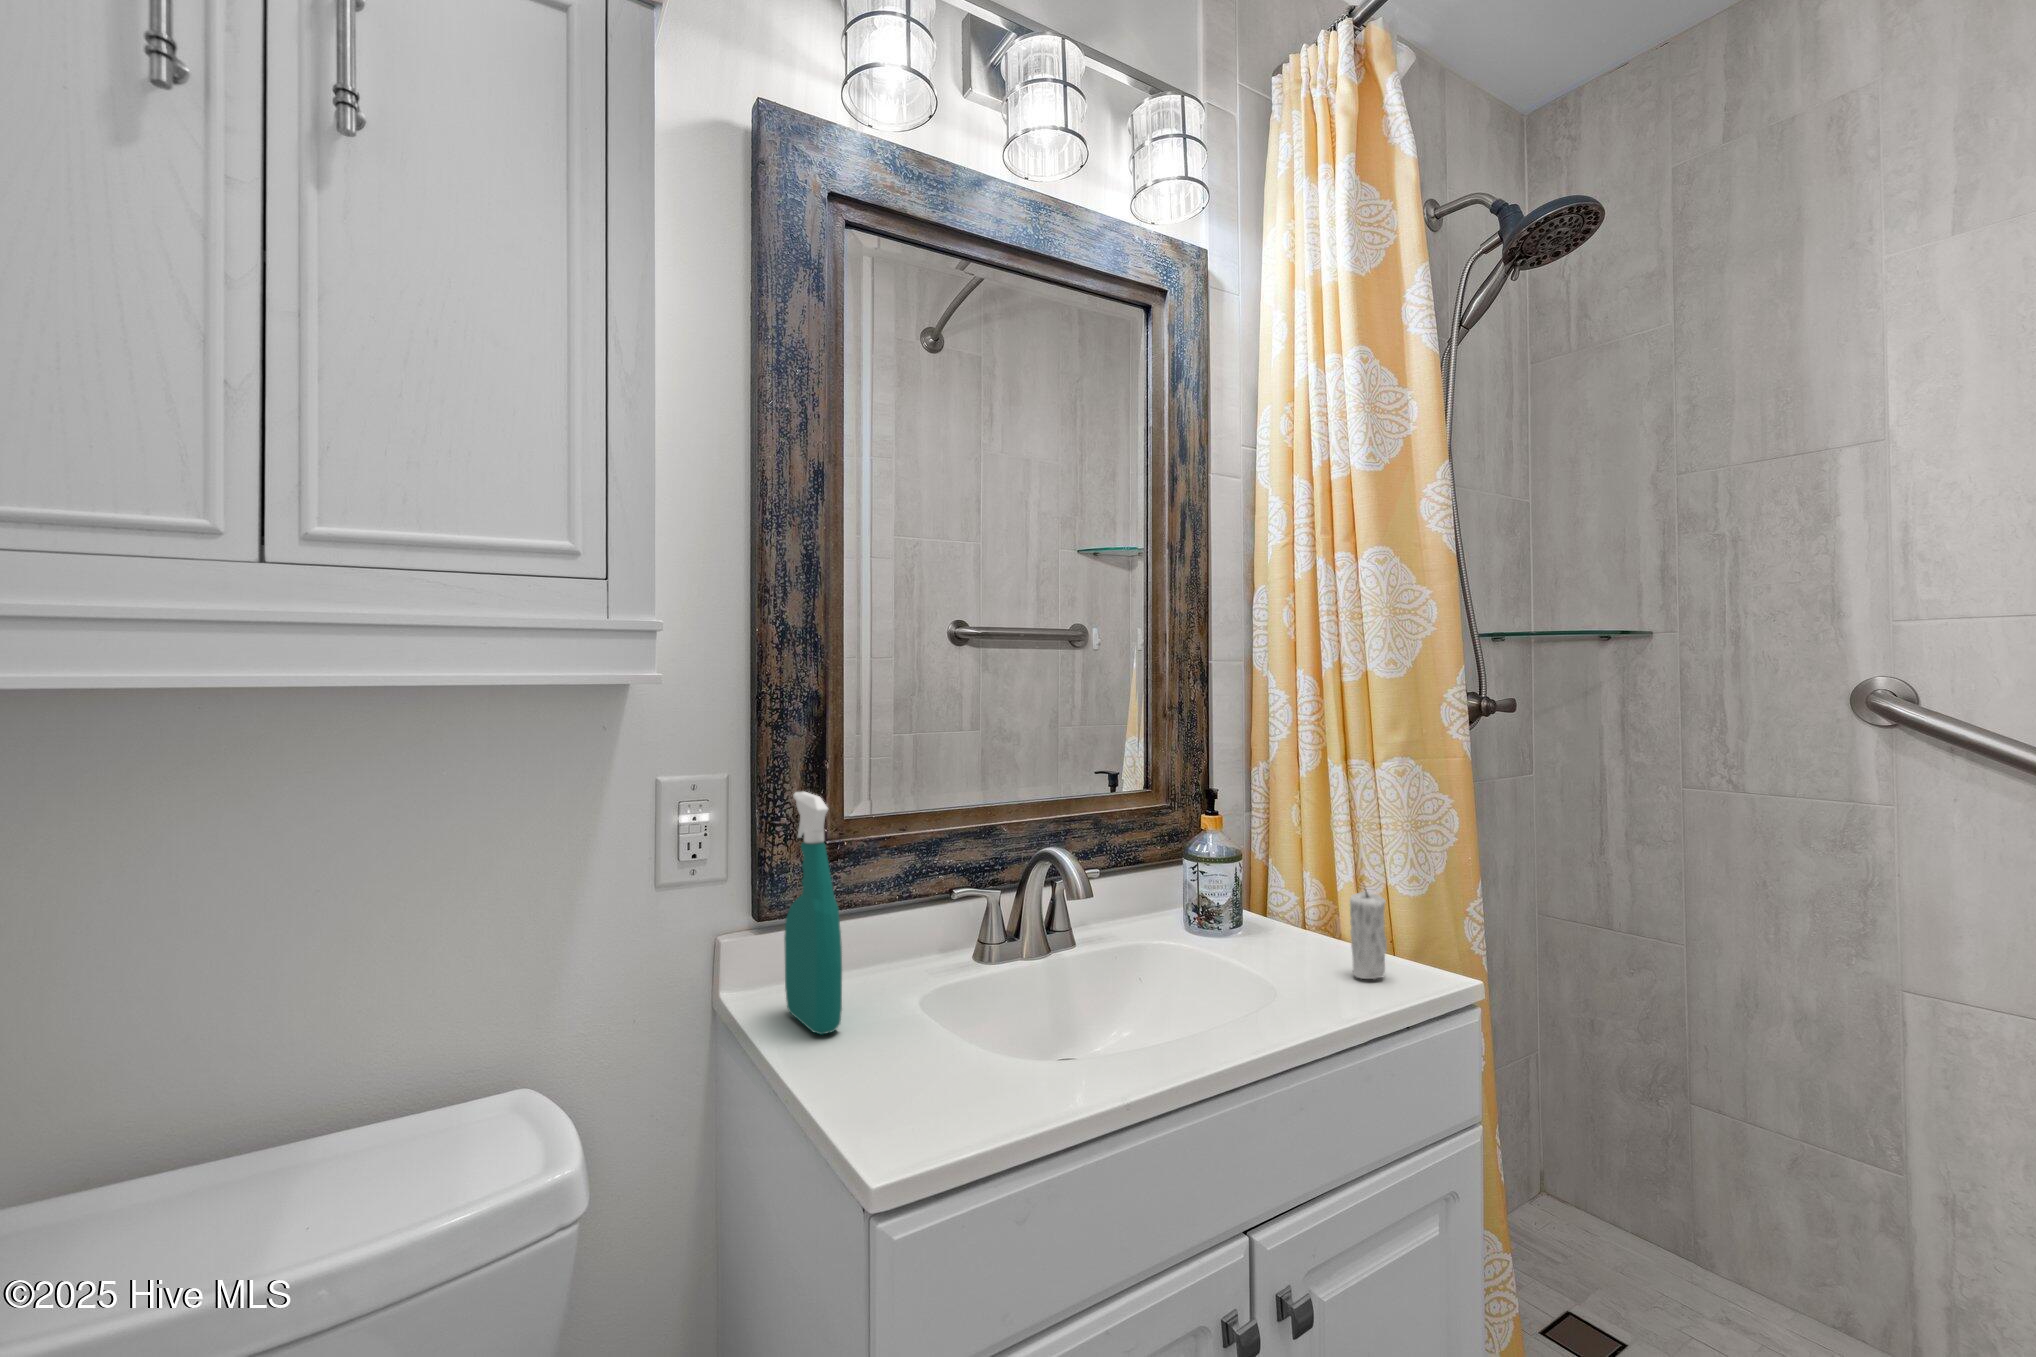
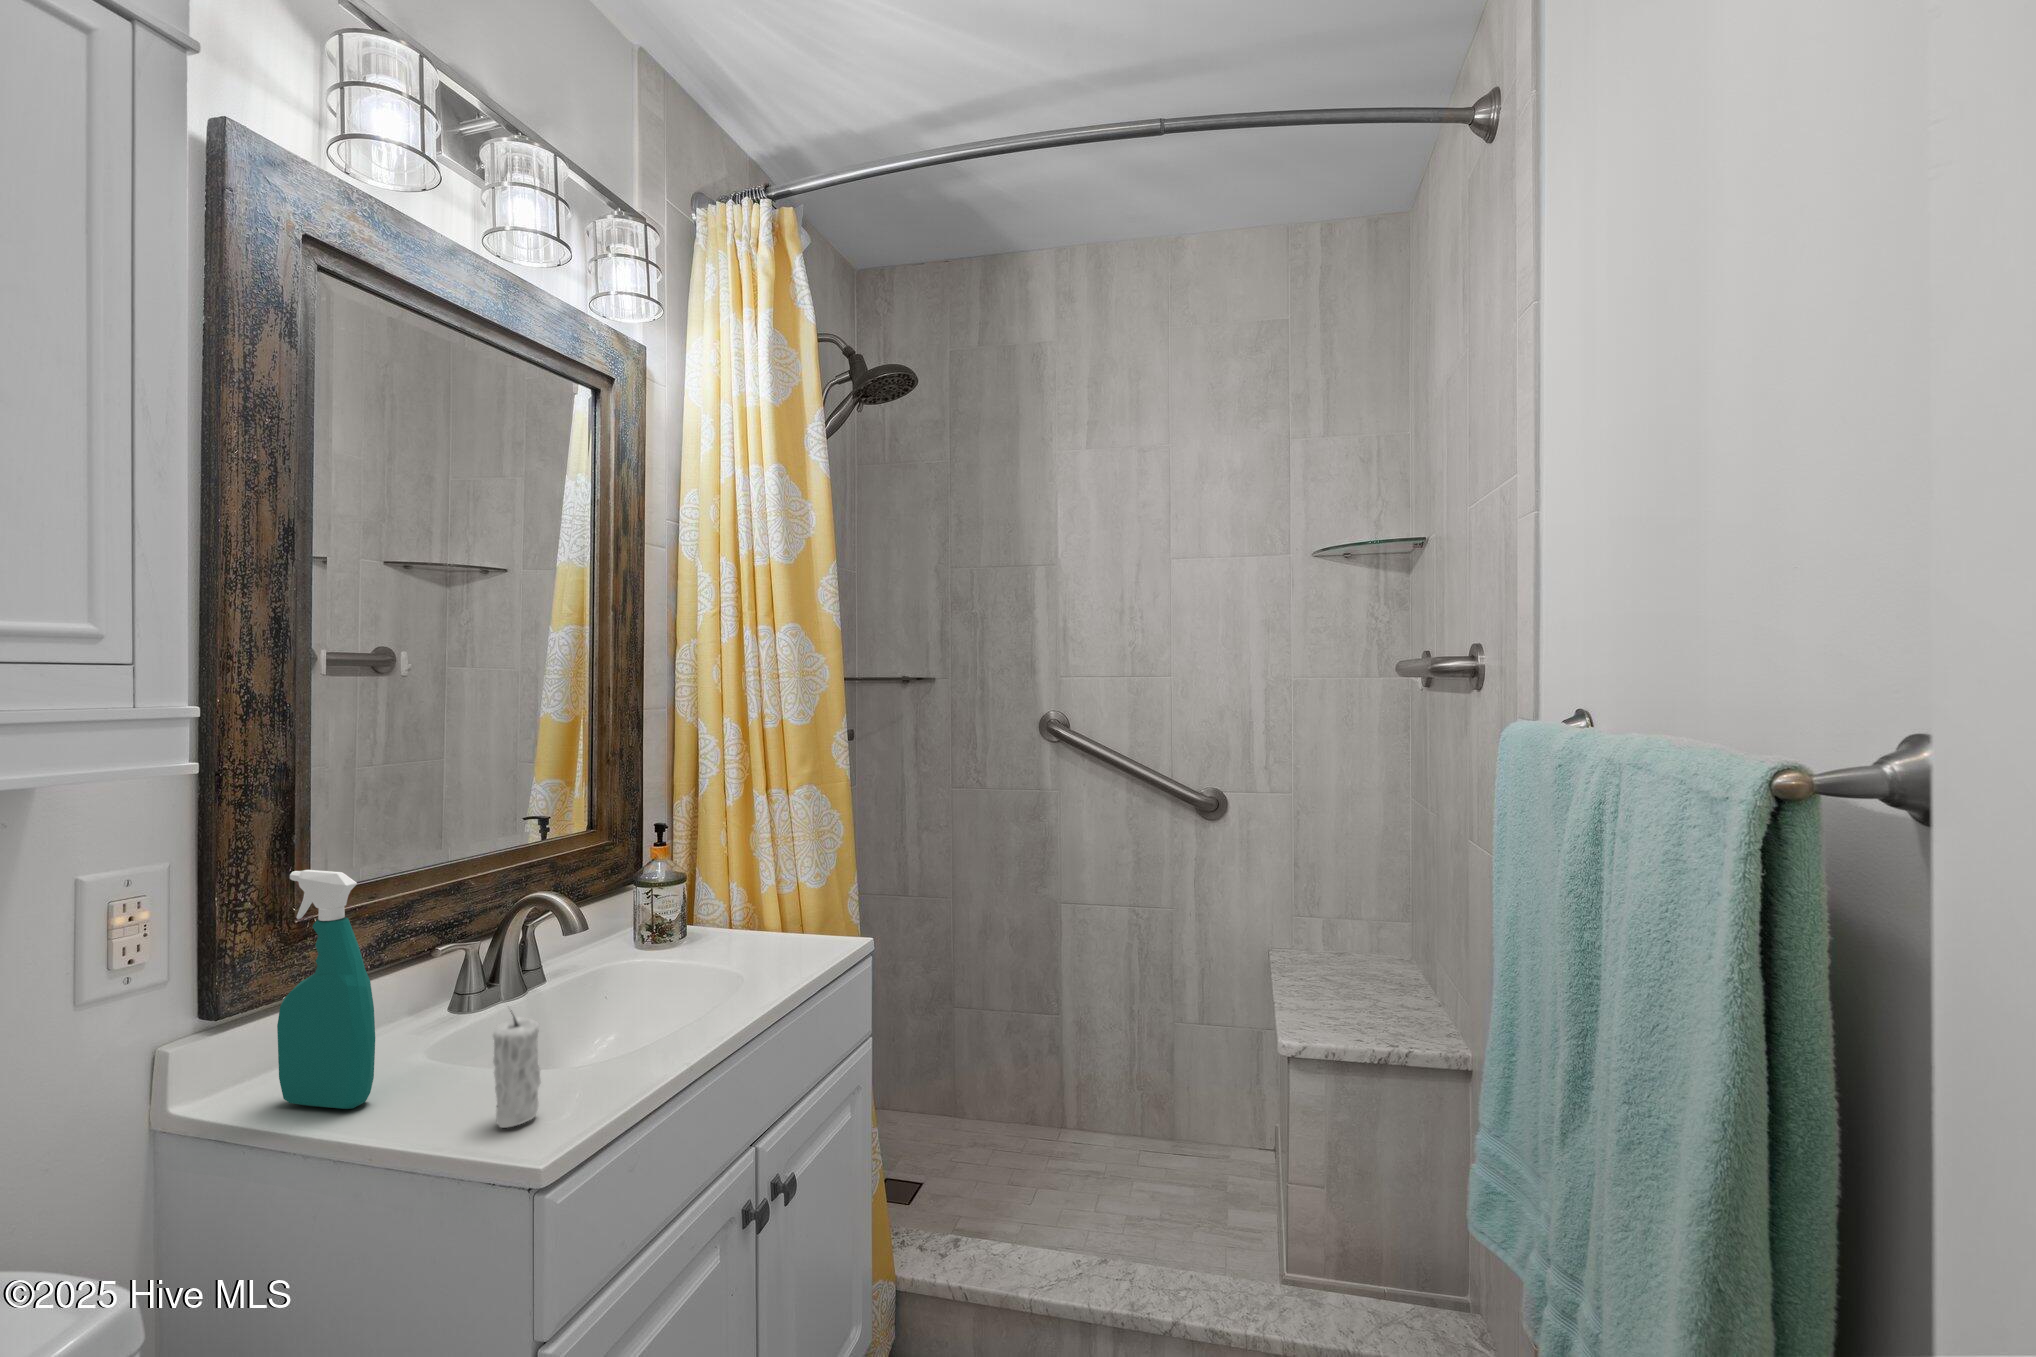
candle: present [1350,891,1387,979] -> present [493,1013,541,1128]

